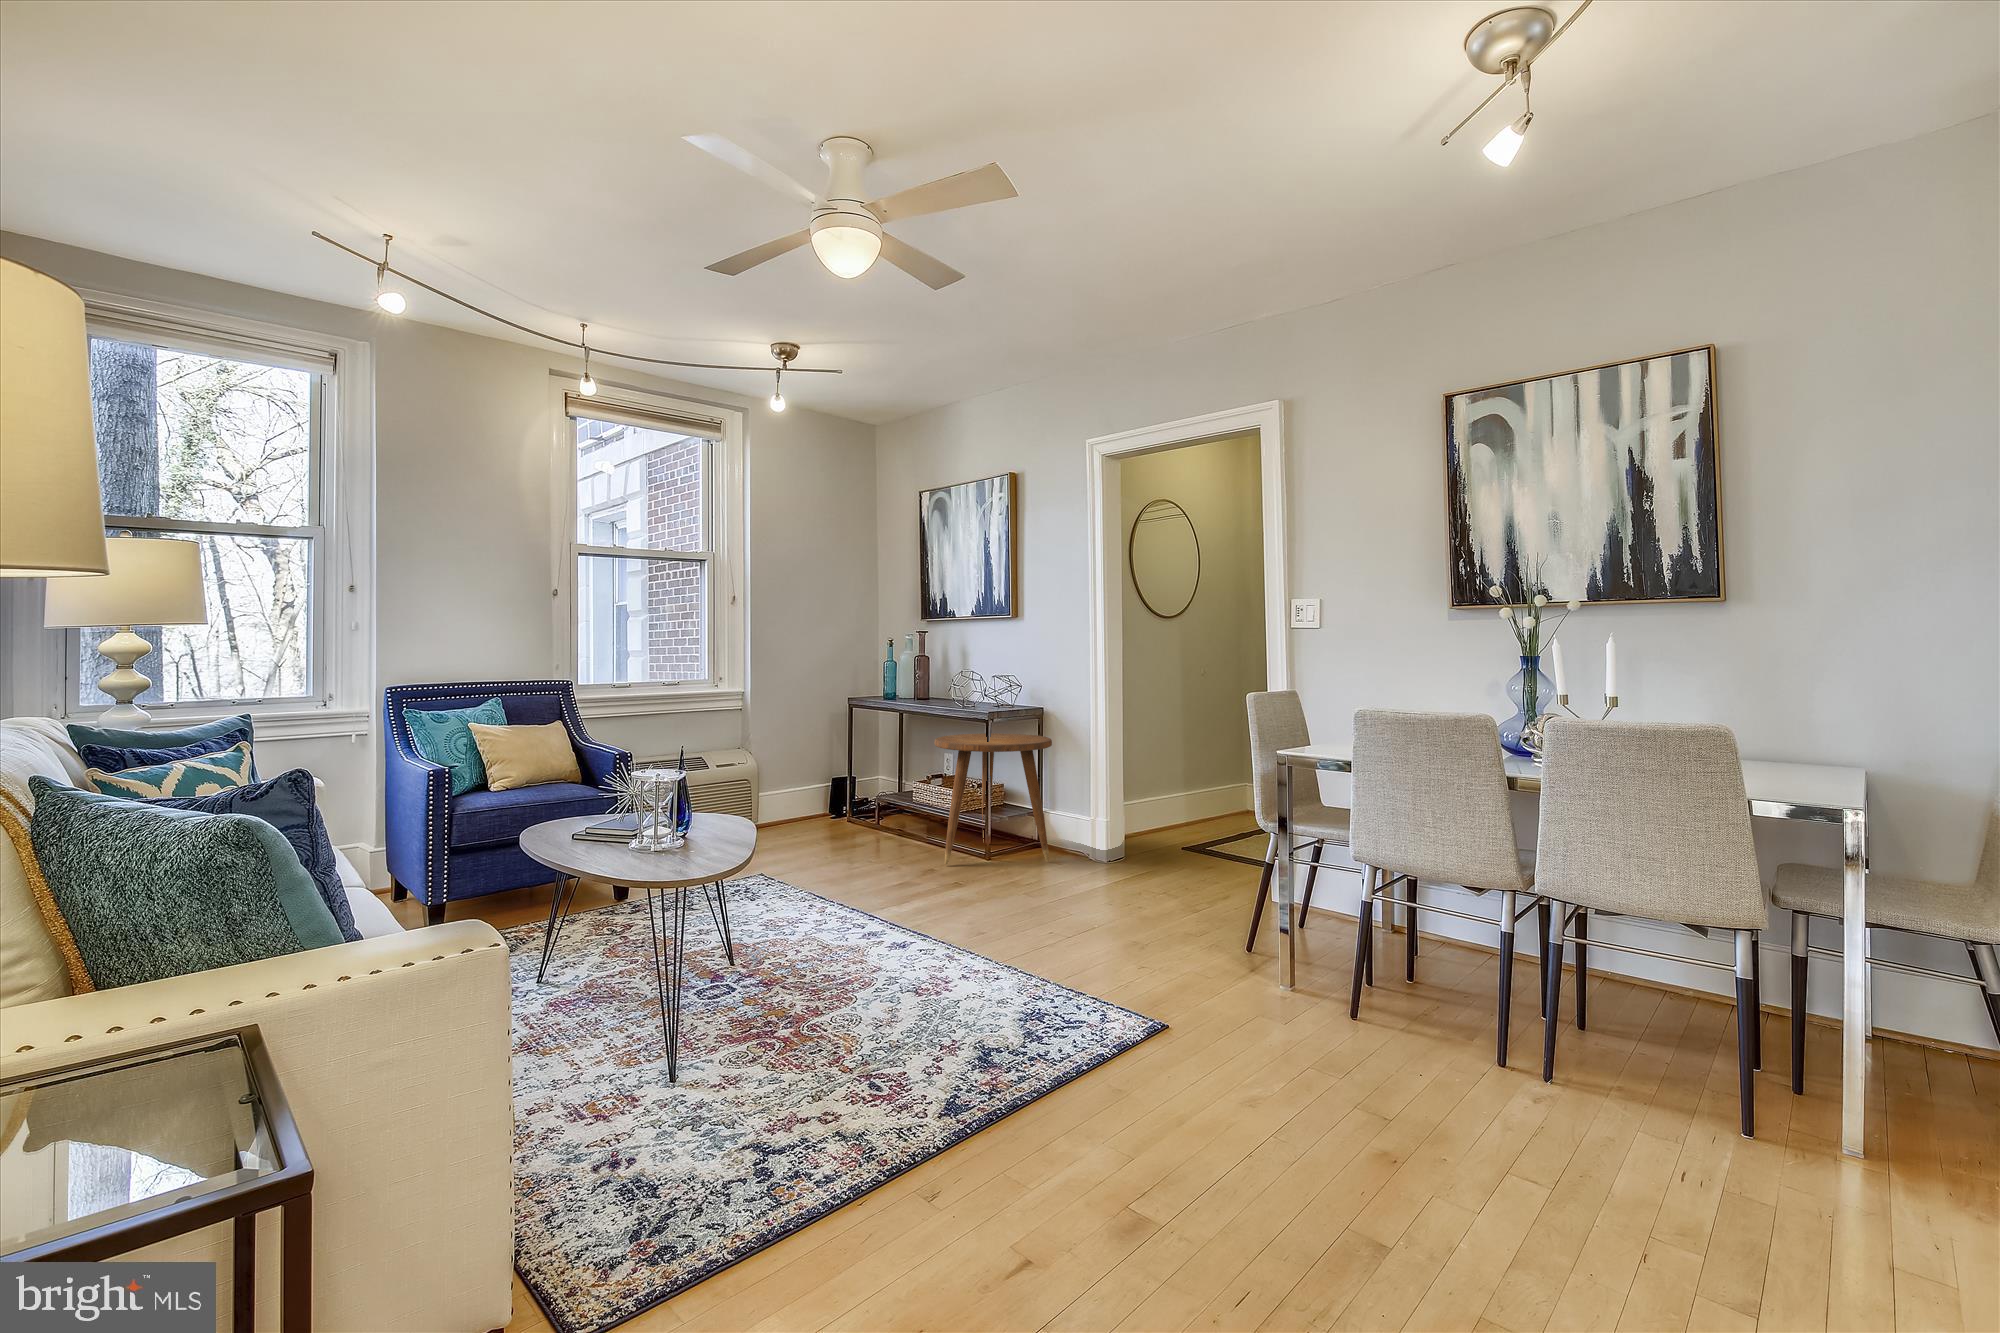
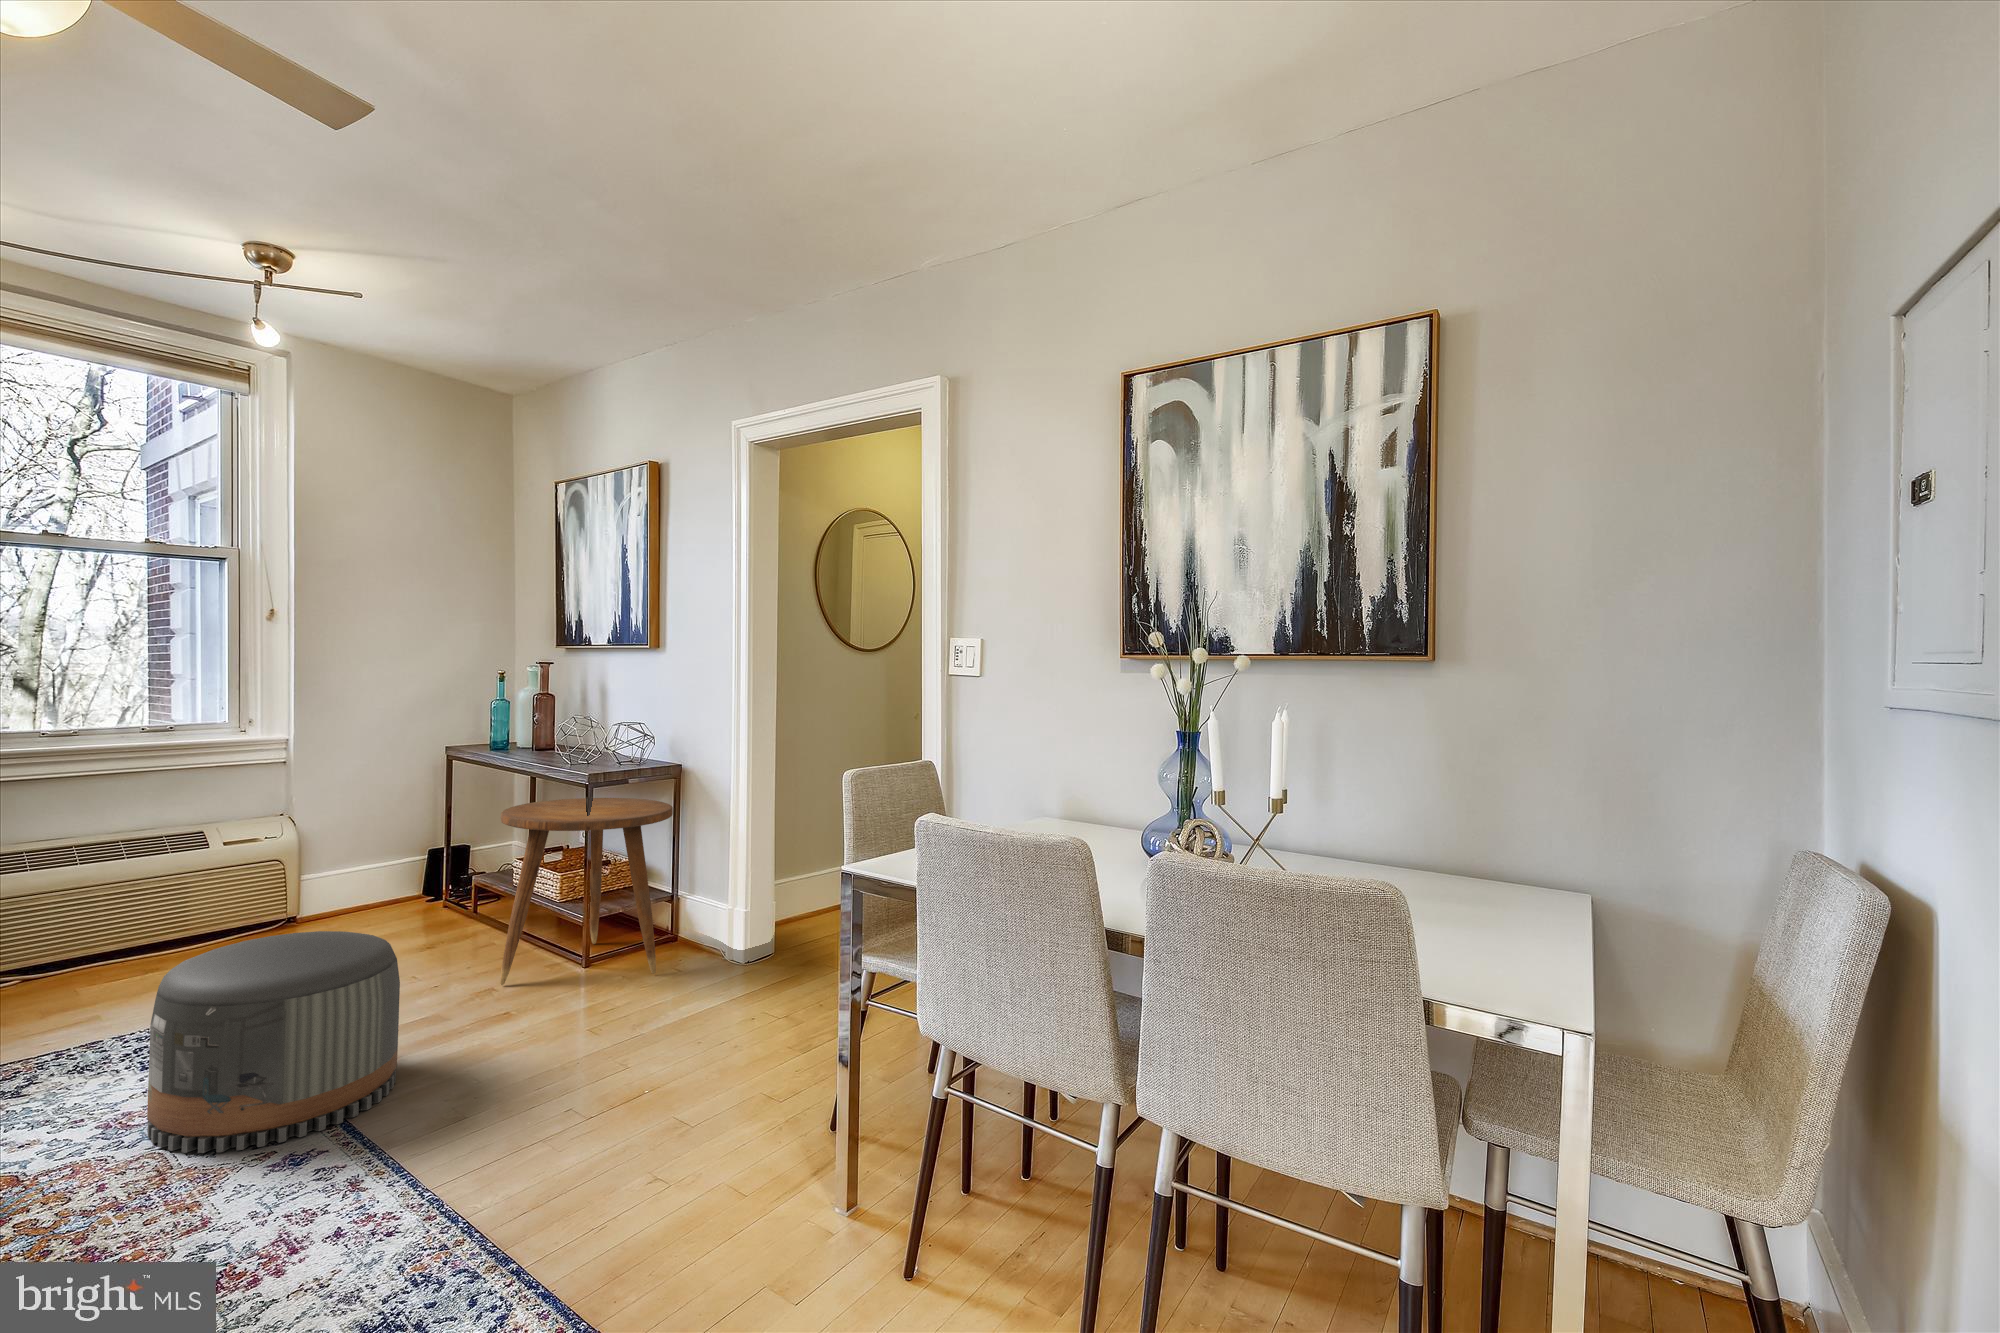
pouf: none [808,811,935,937] -> present [147,931,400,1153]

